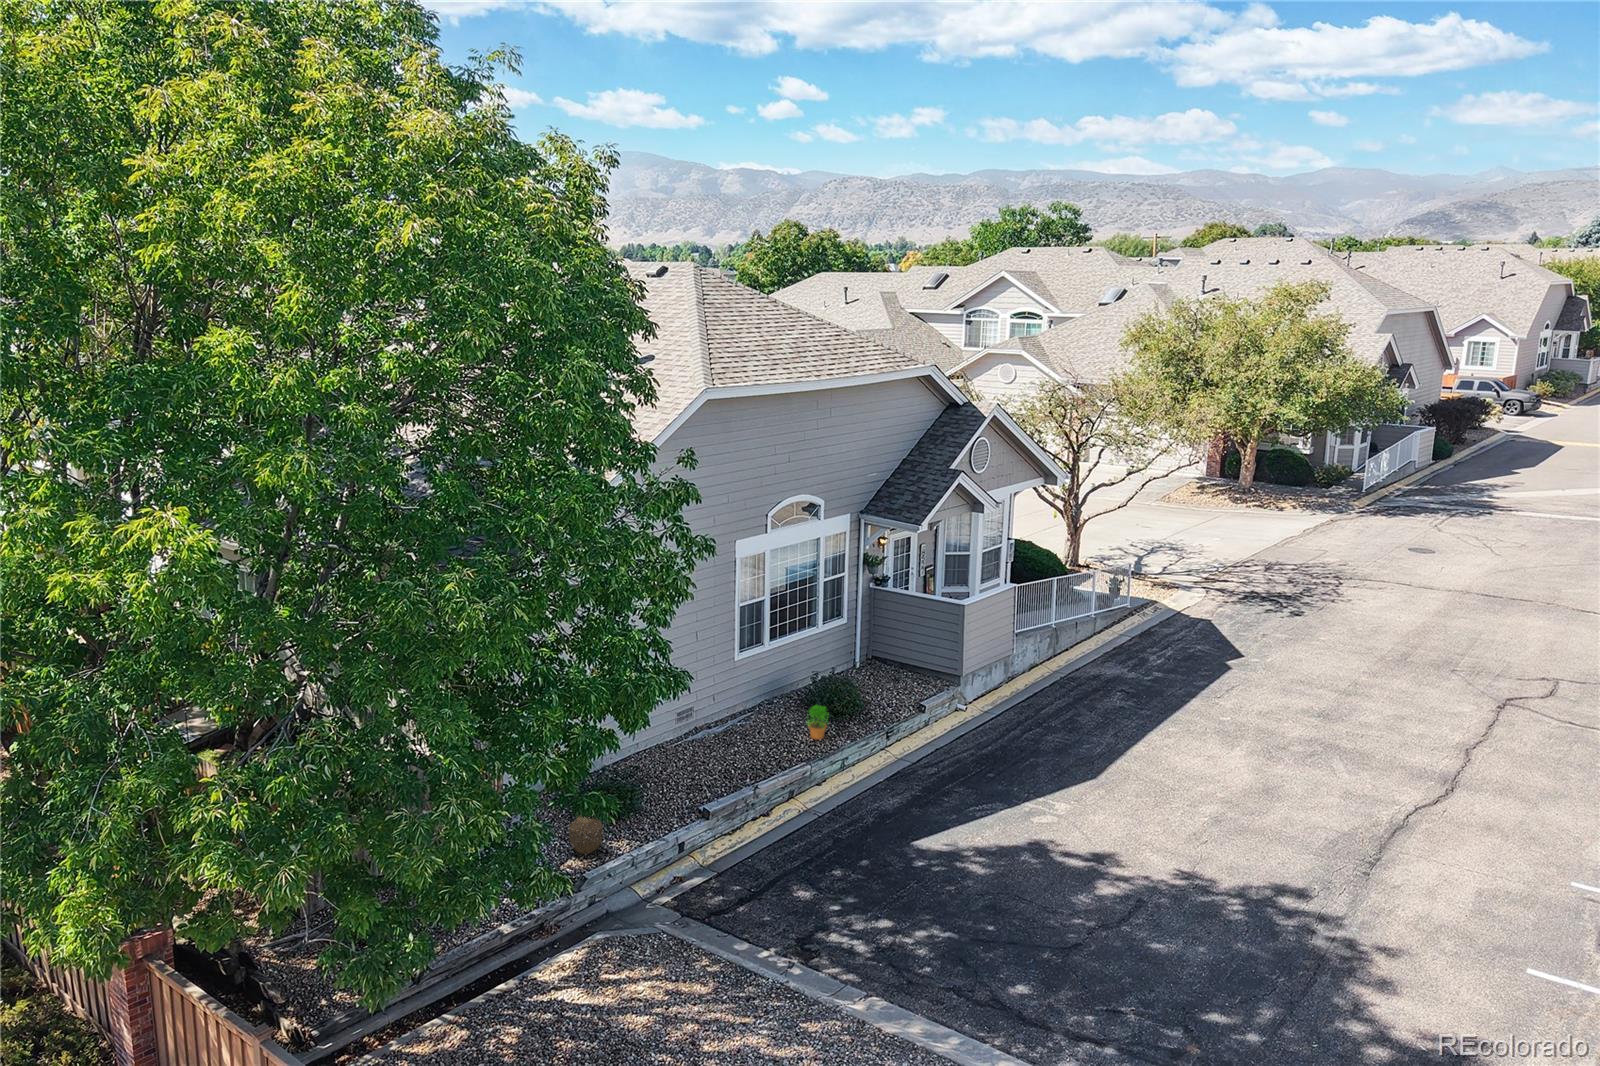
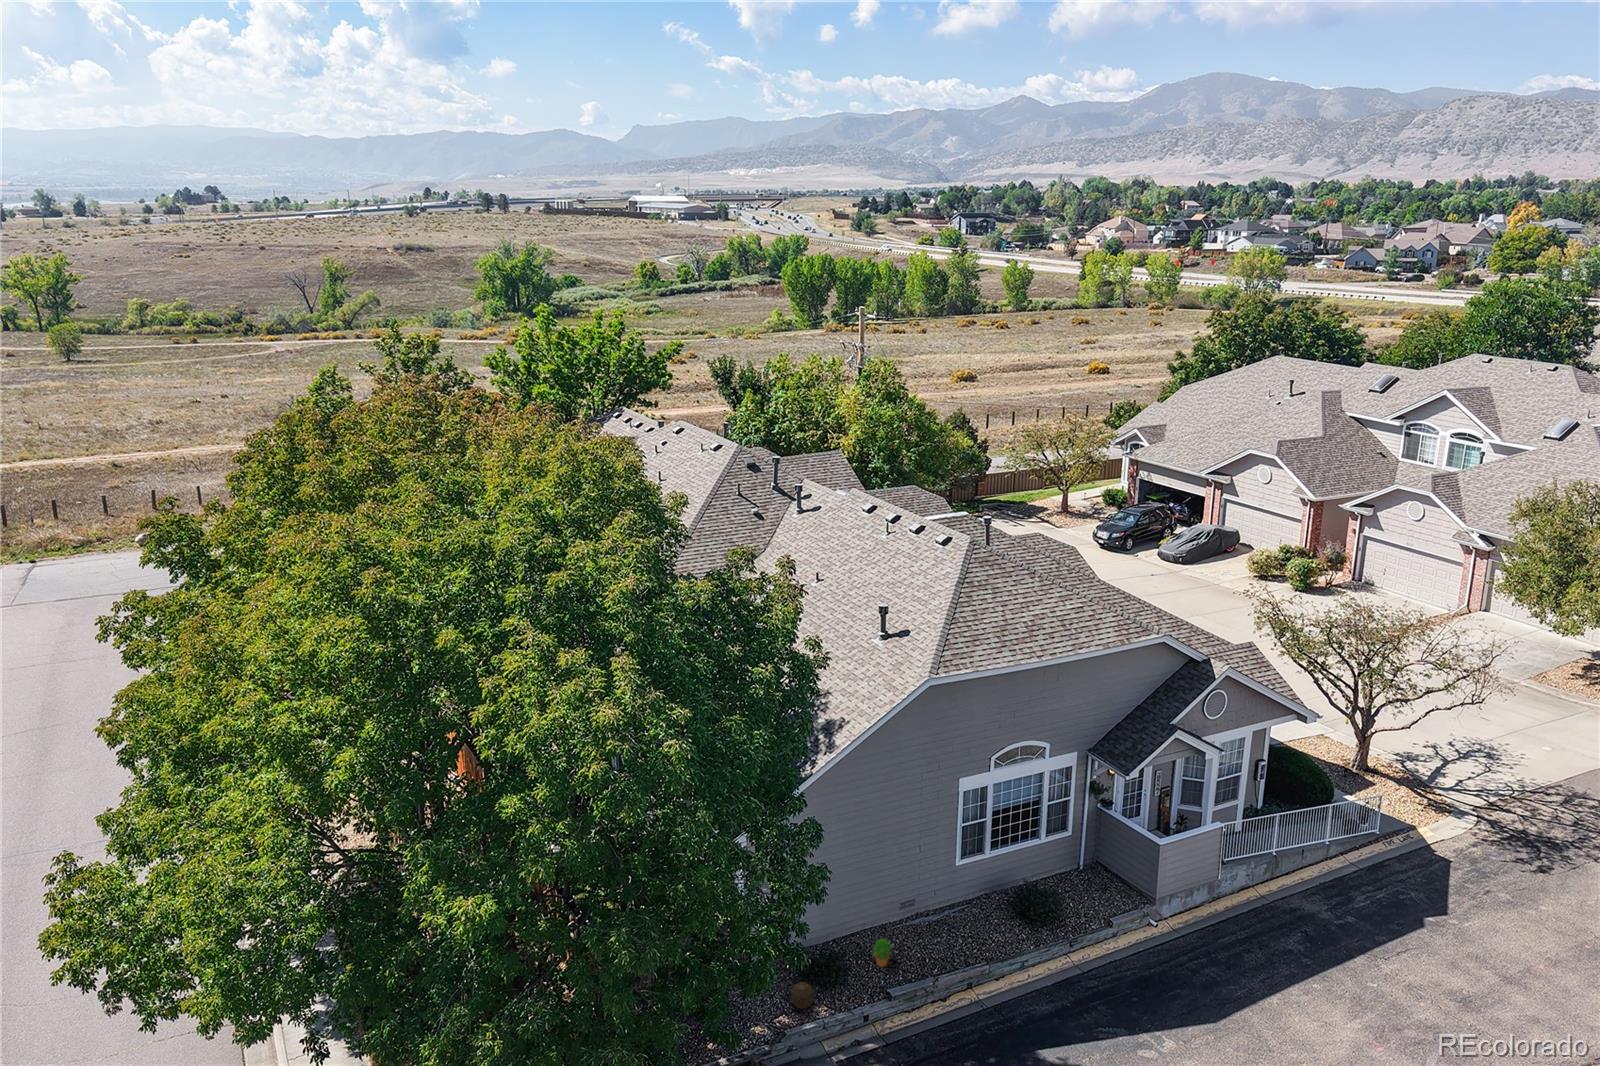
potted plant: present [807,705,829,739] -> present [873,939,892,967]

